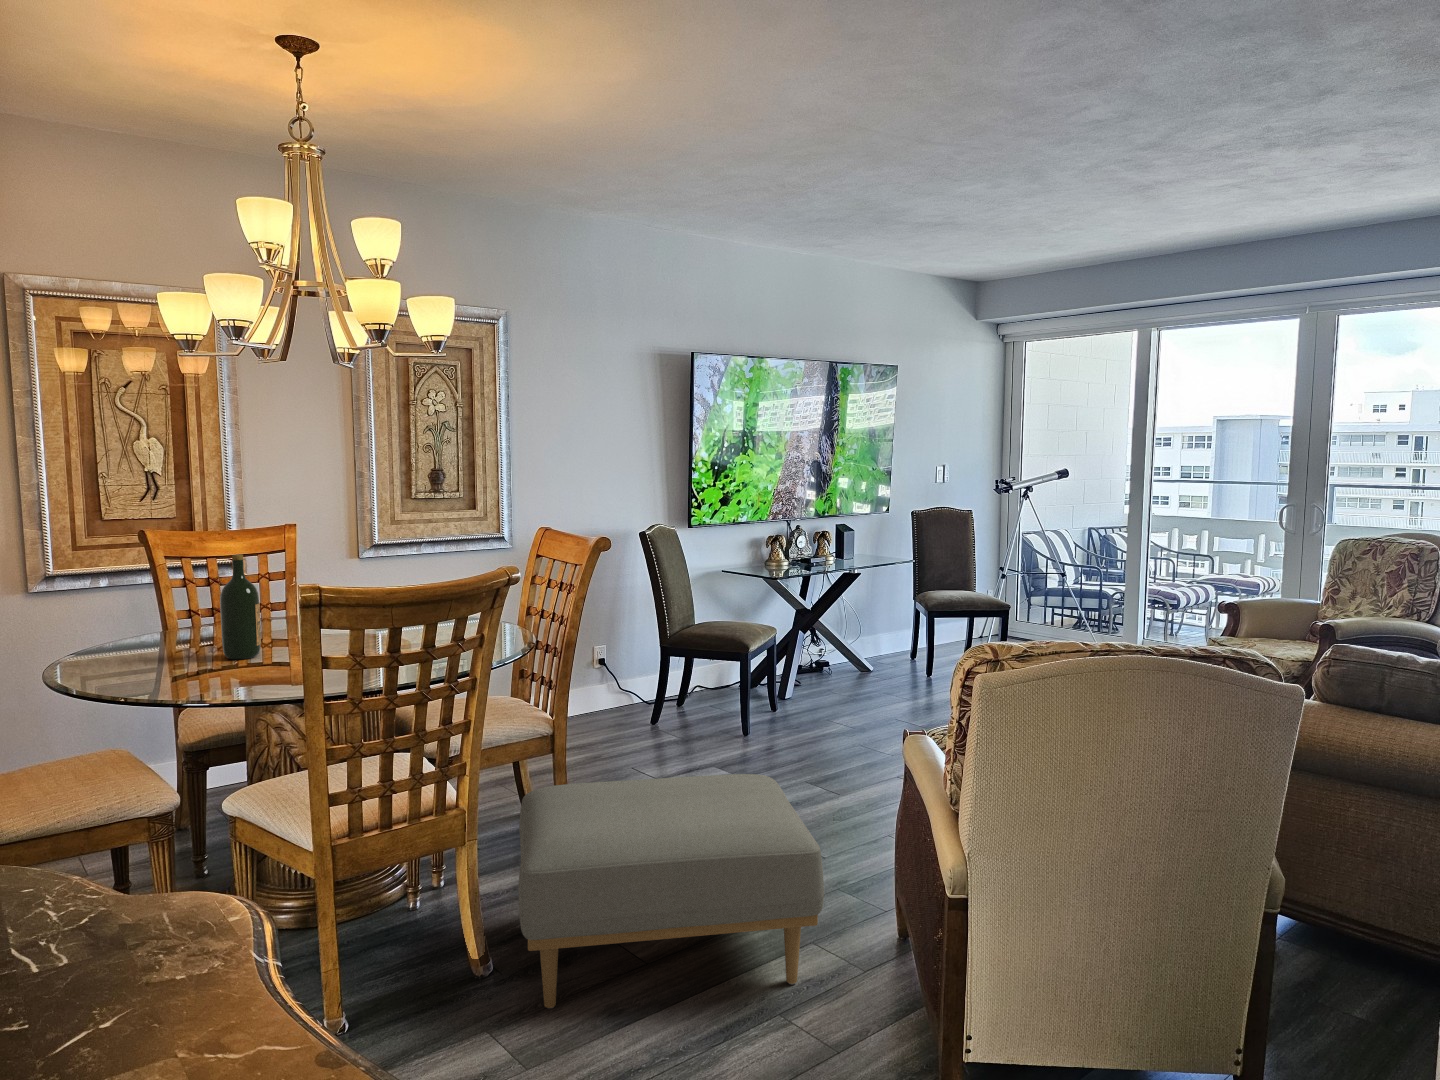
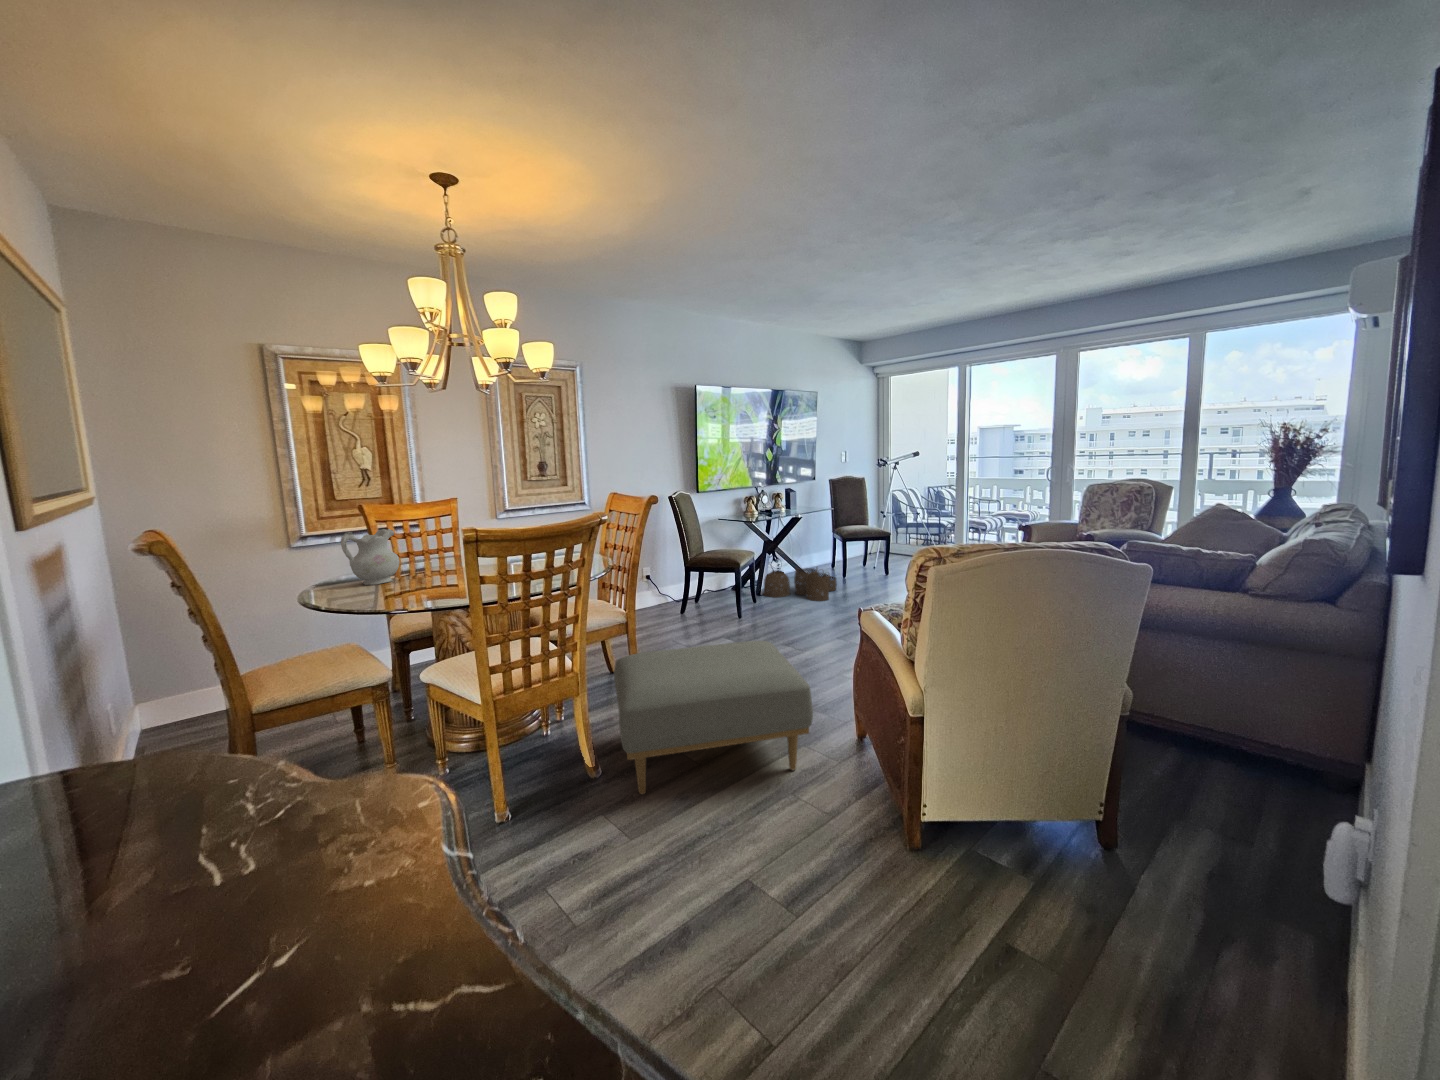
wine bottle: present [220,554,261,659] -> none [412,516,441,583]
ceramic pitcher: none [113,572,199,658] -> present [341,529,399,585]
woven basket: none [790,653,915,714] -> present [764,568,836,601]

